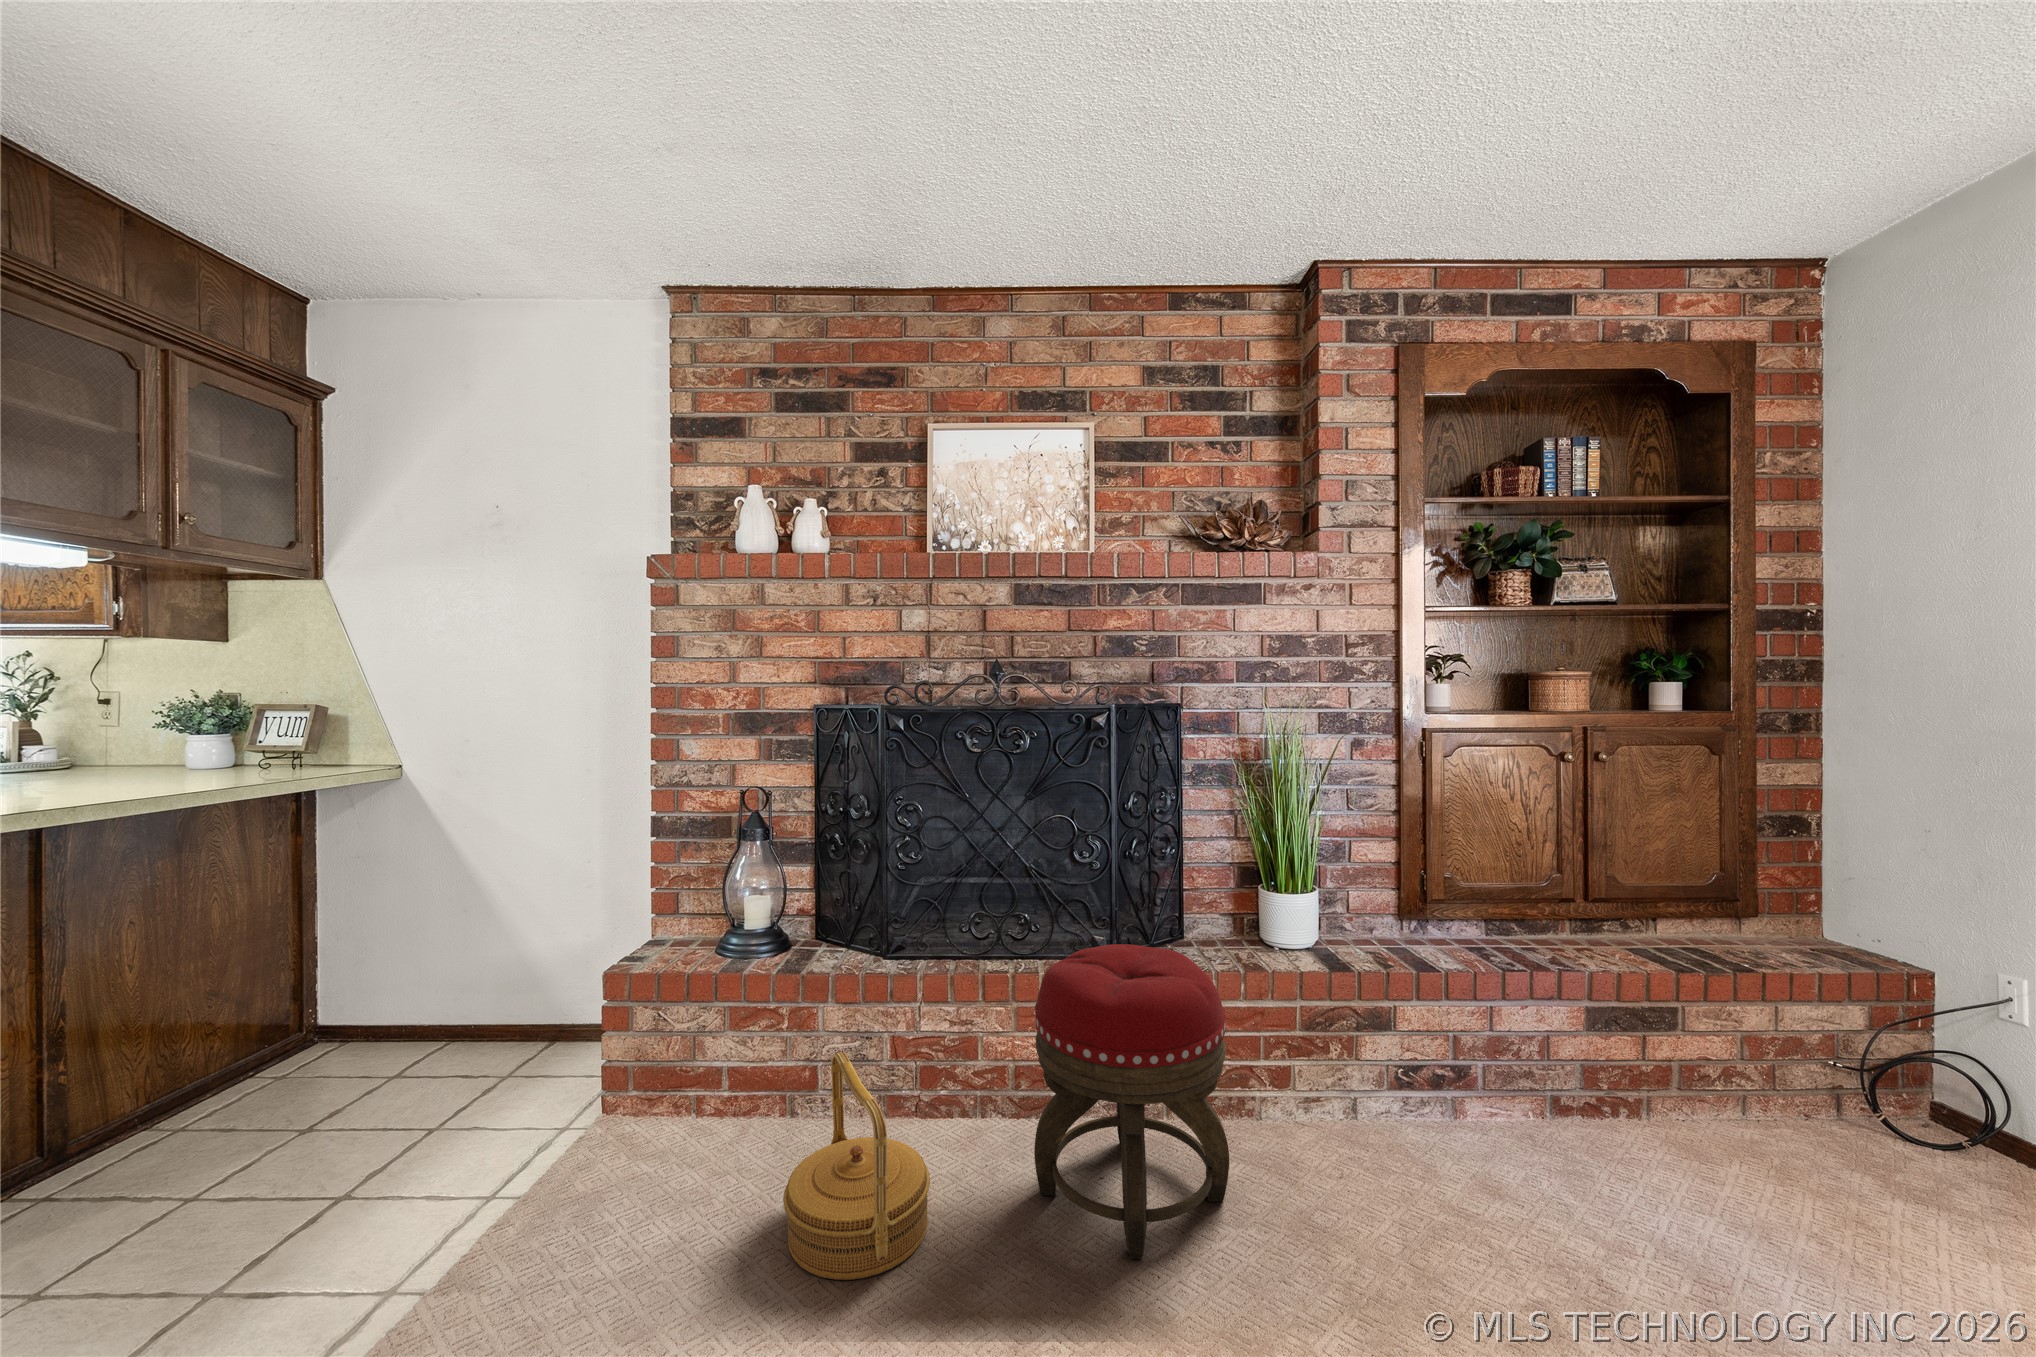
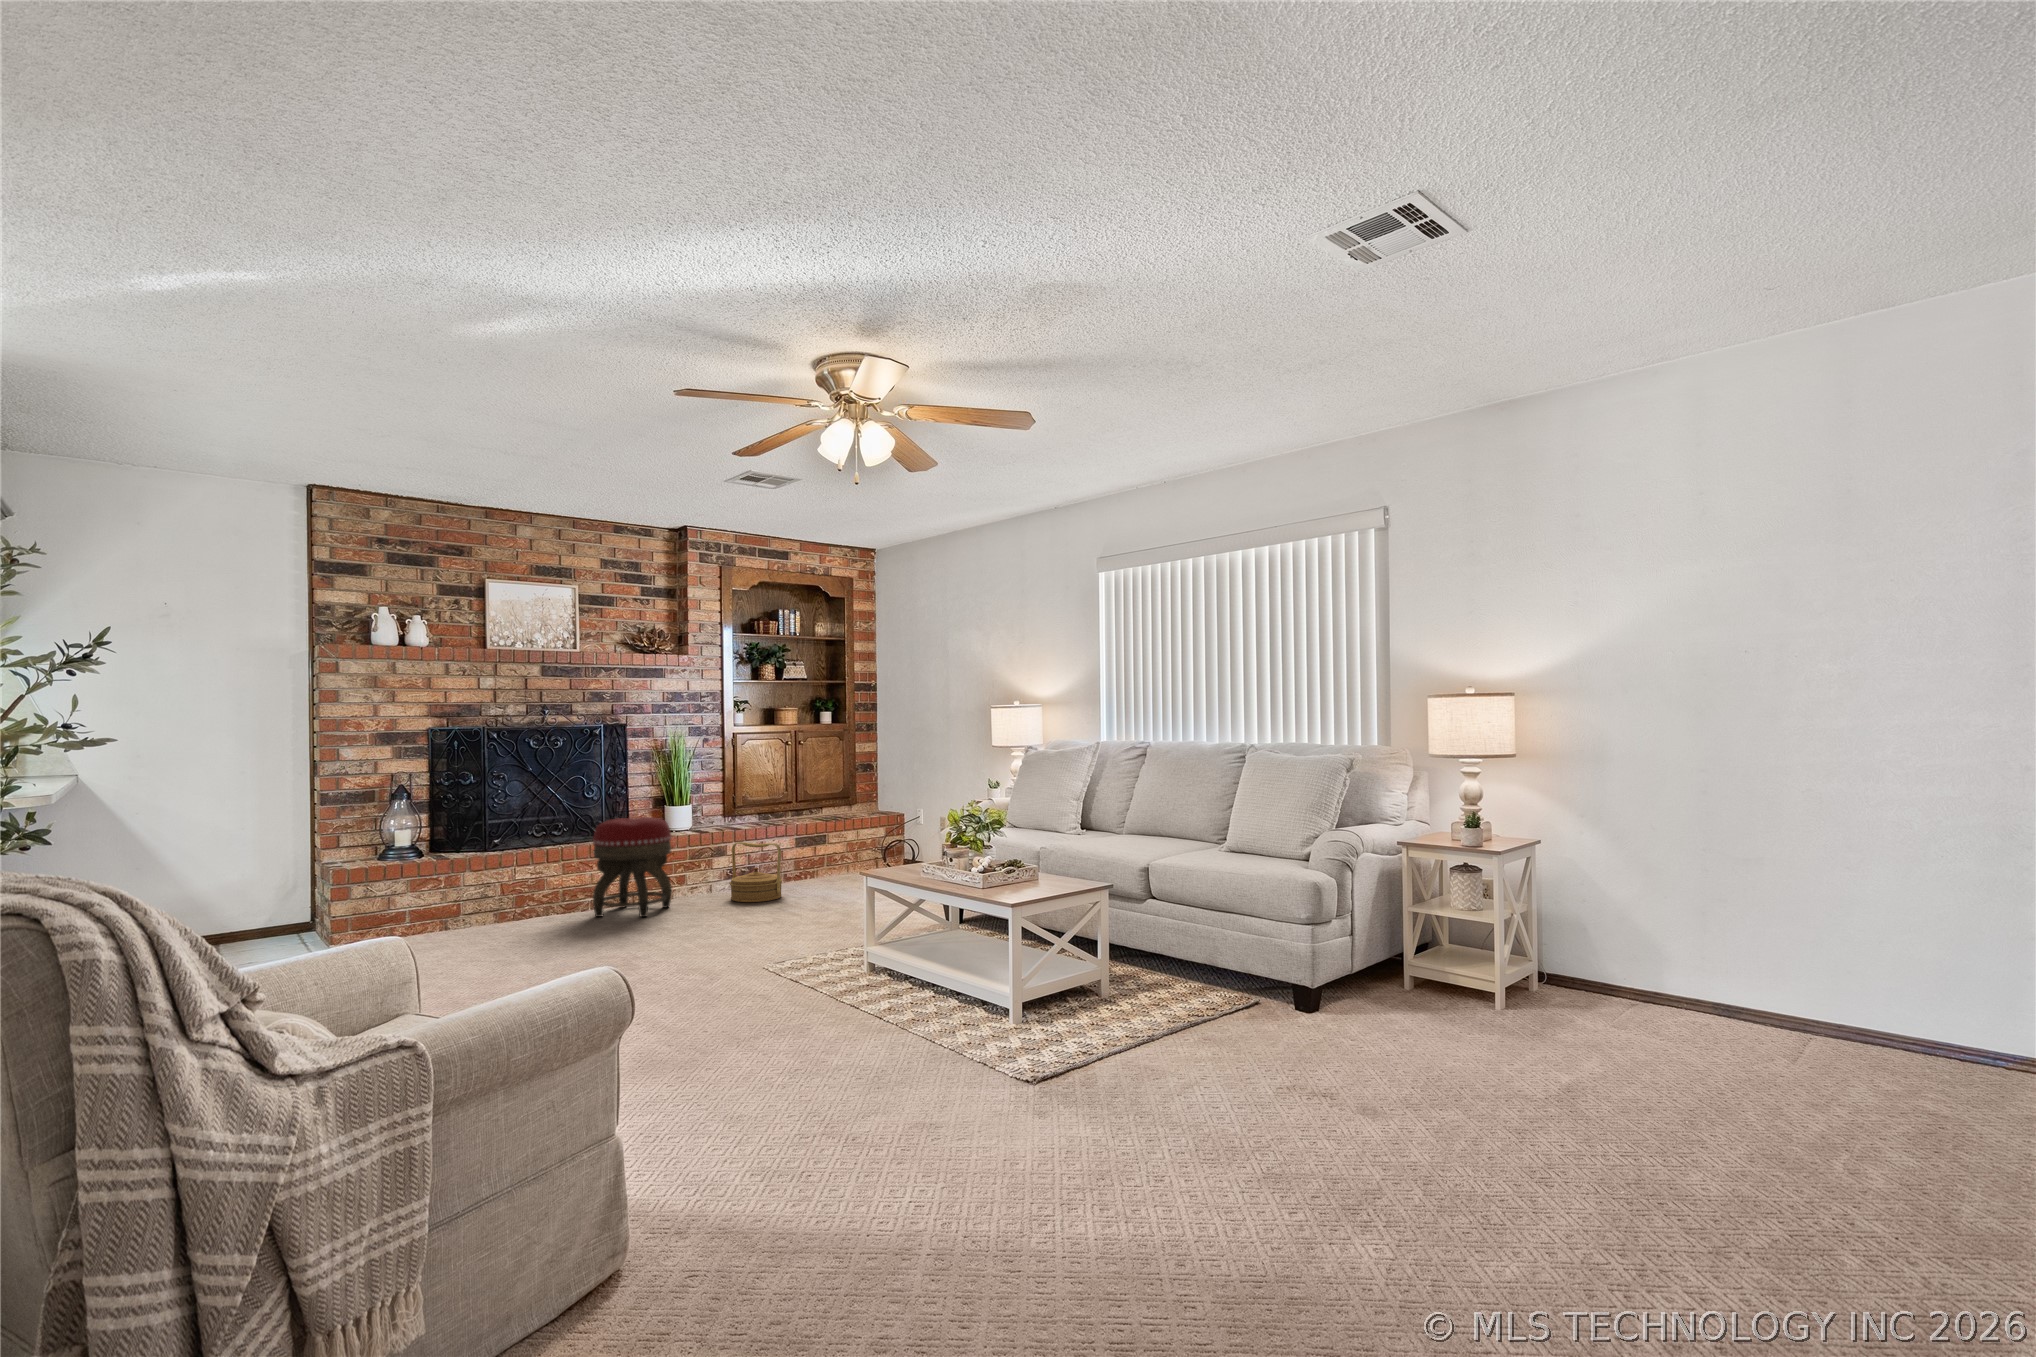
basket: present [783,1051,930,1280] -> present [730,842,782,902]

